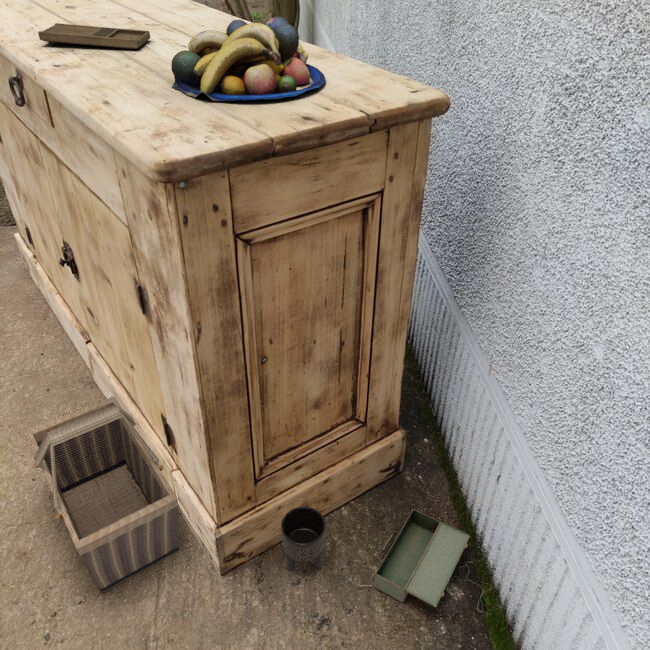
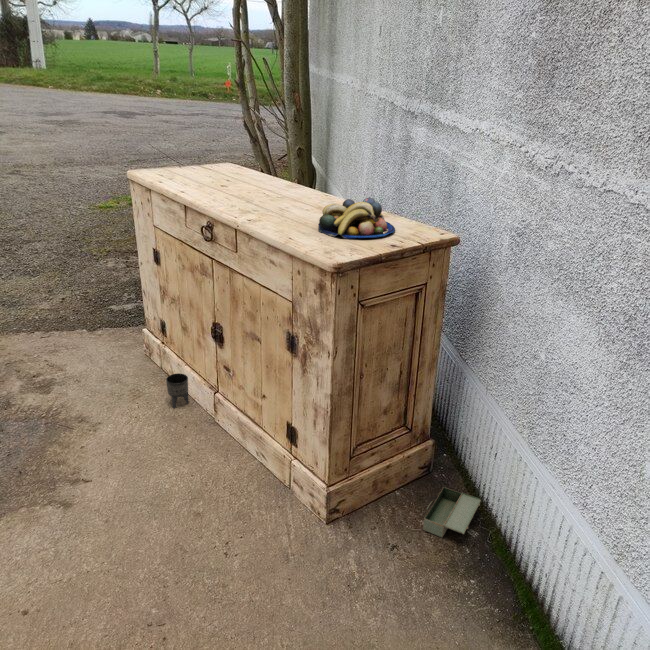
tray: present [38,23,150,49] -> none [234,197,290,211]
basket: present [27,397,179,593] -> none [199,412,304,534]
planter: present [281,507,326,570] -> present [166,373,188,408]

